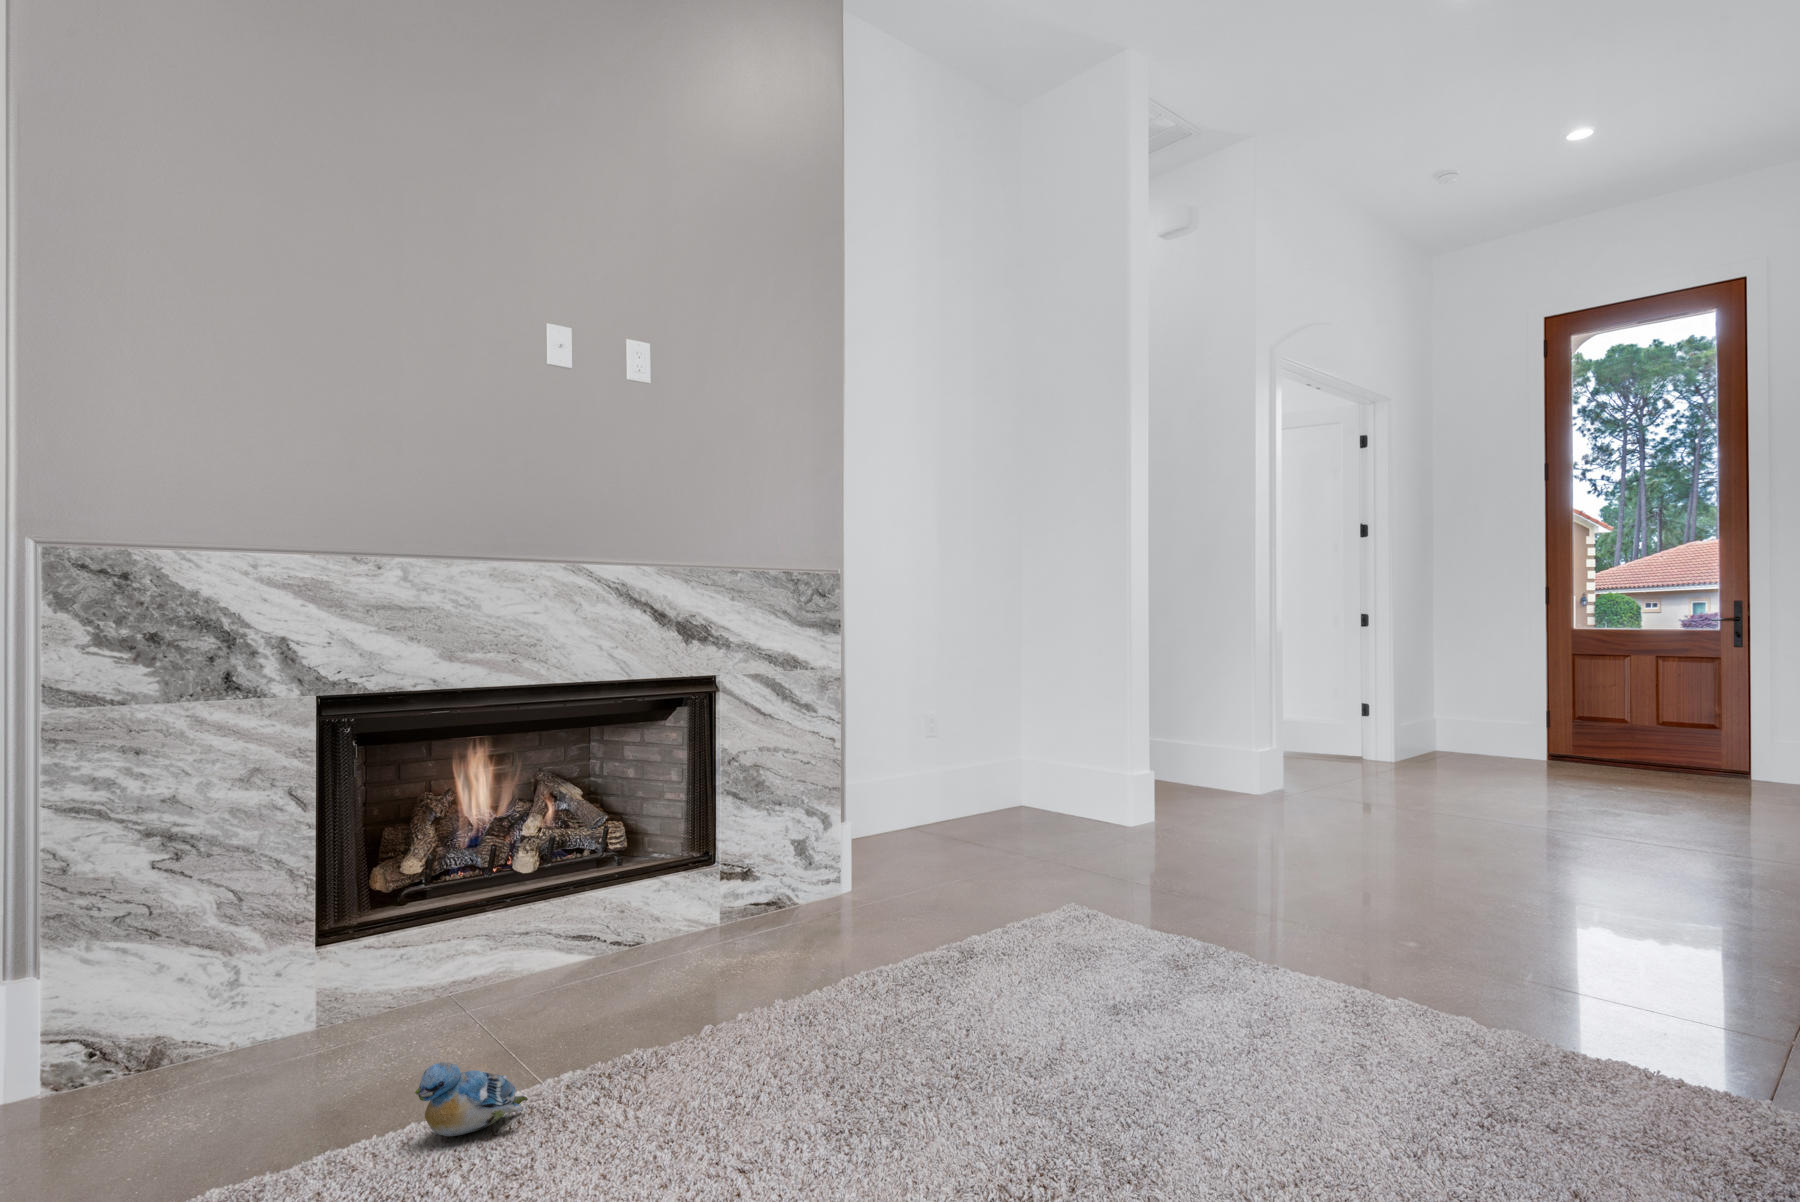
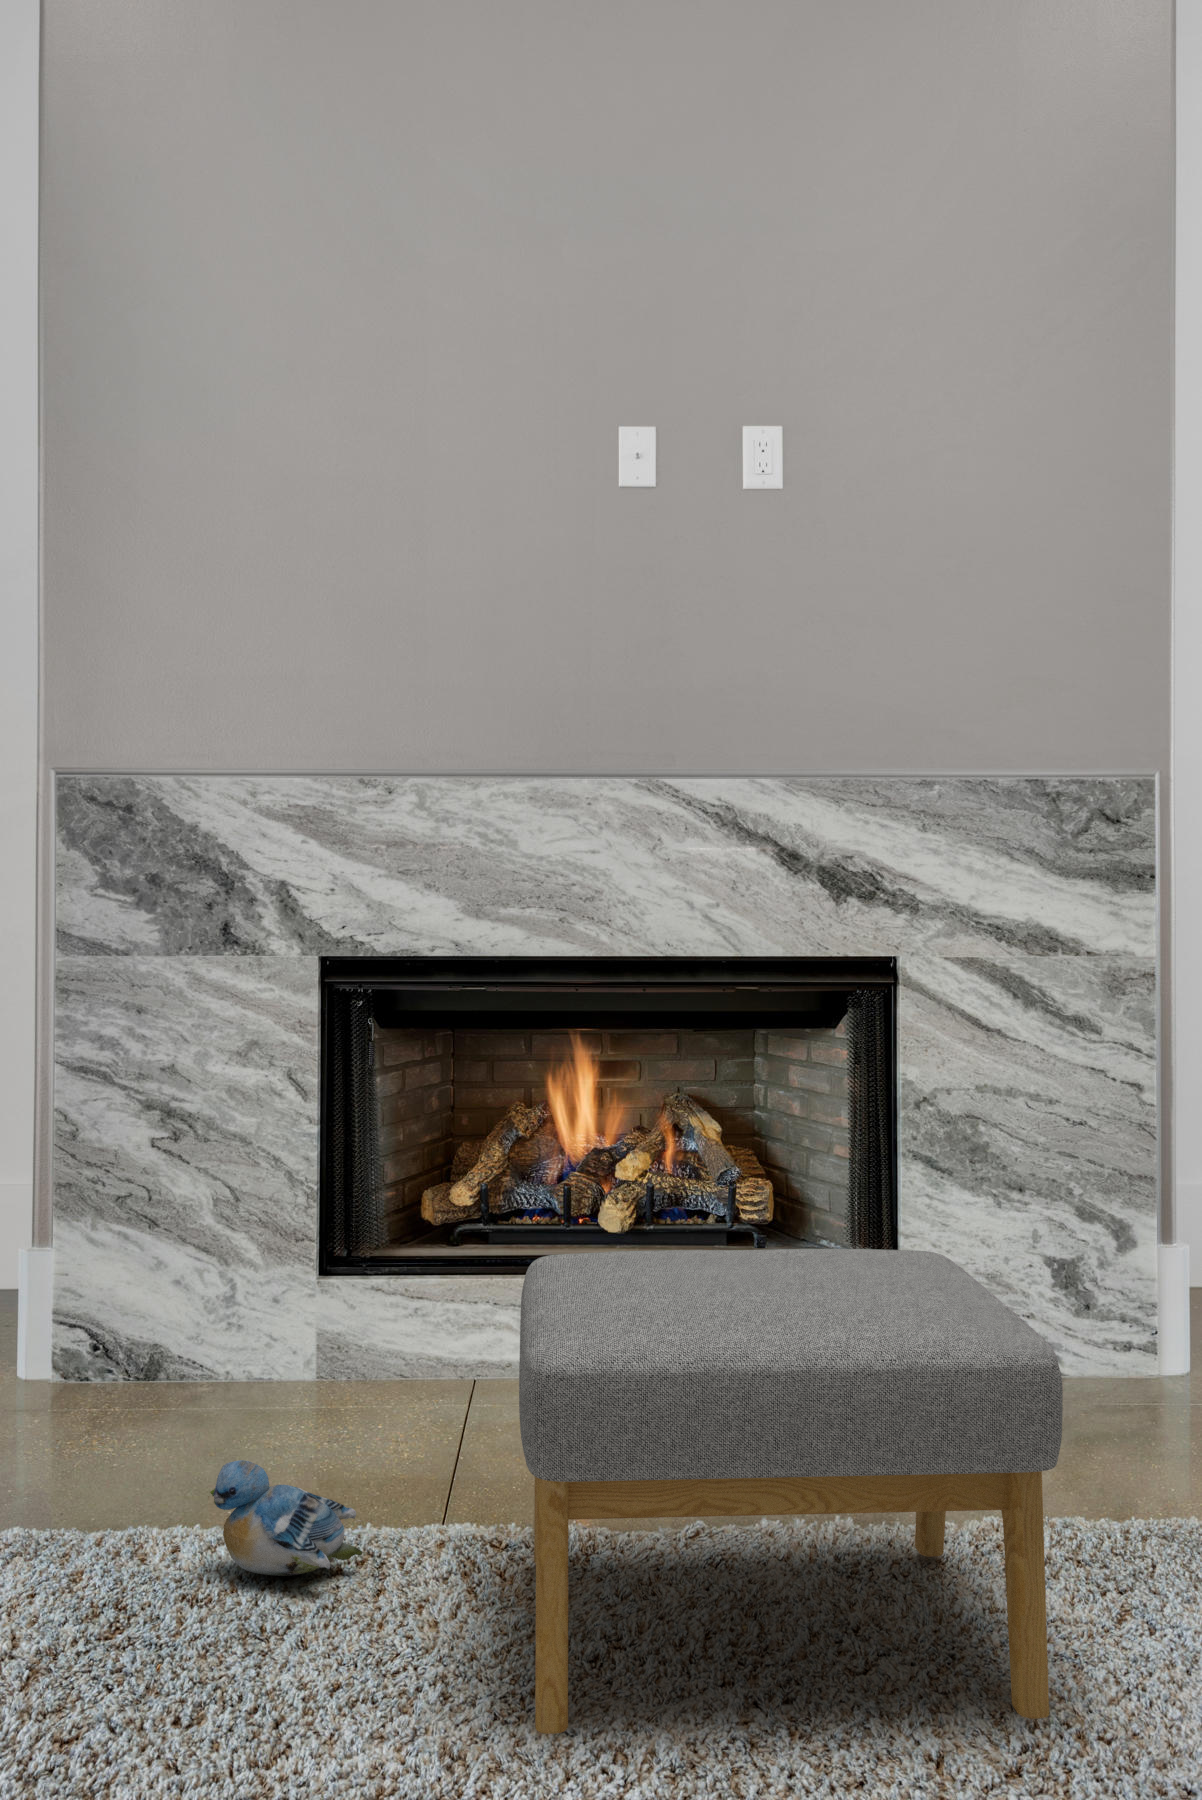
footstool: none [624,841,936,1138] -> present [519,1249,1063,1734]

